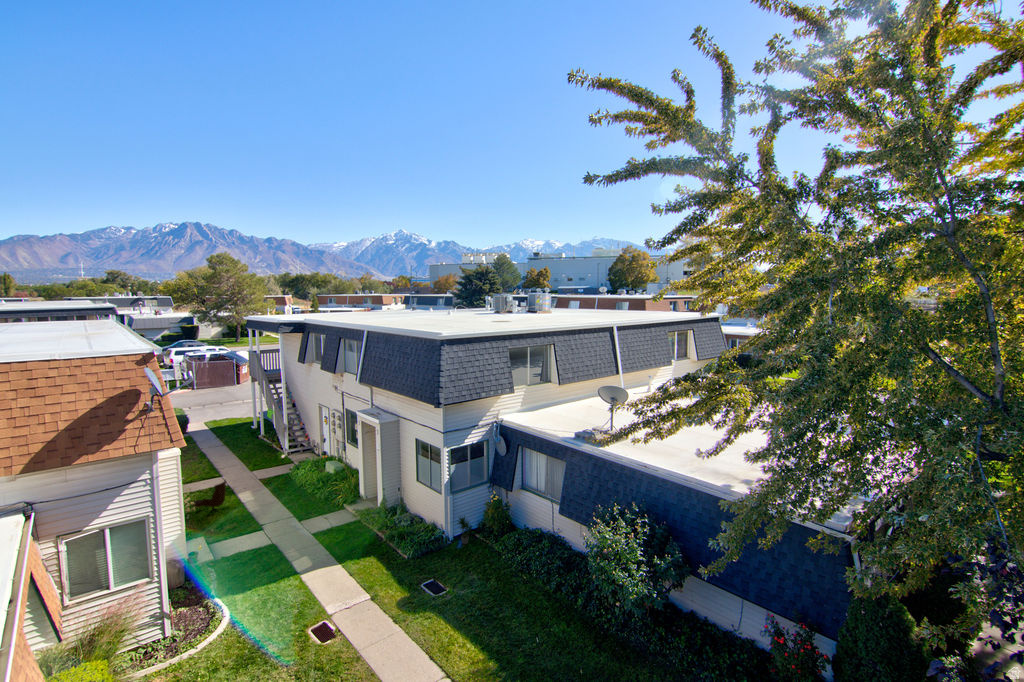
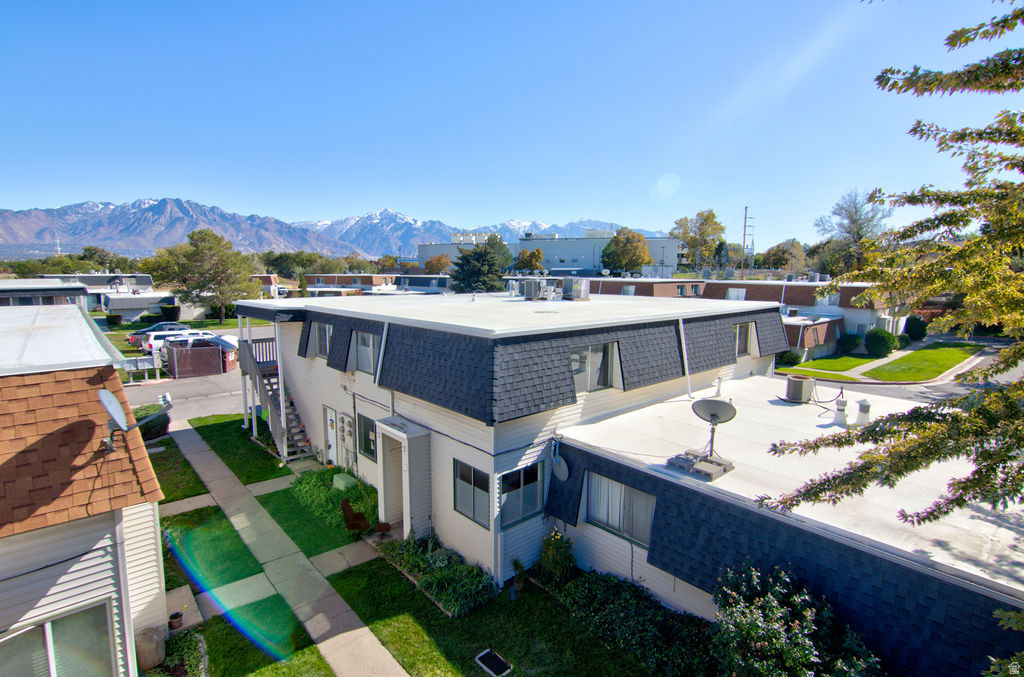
lounge chair: present [192,481,226,513] -> present [341,497,391,542]

